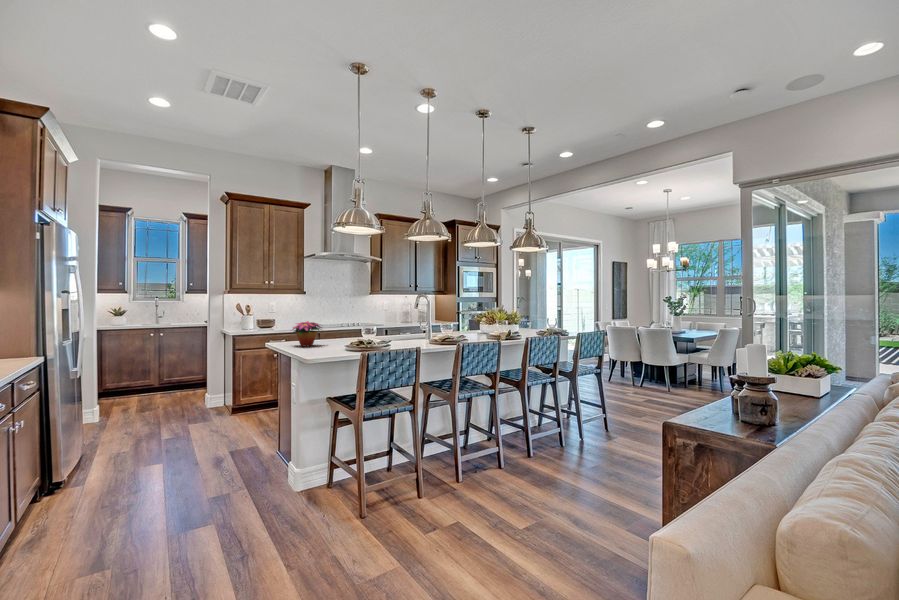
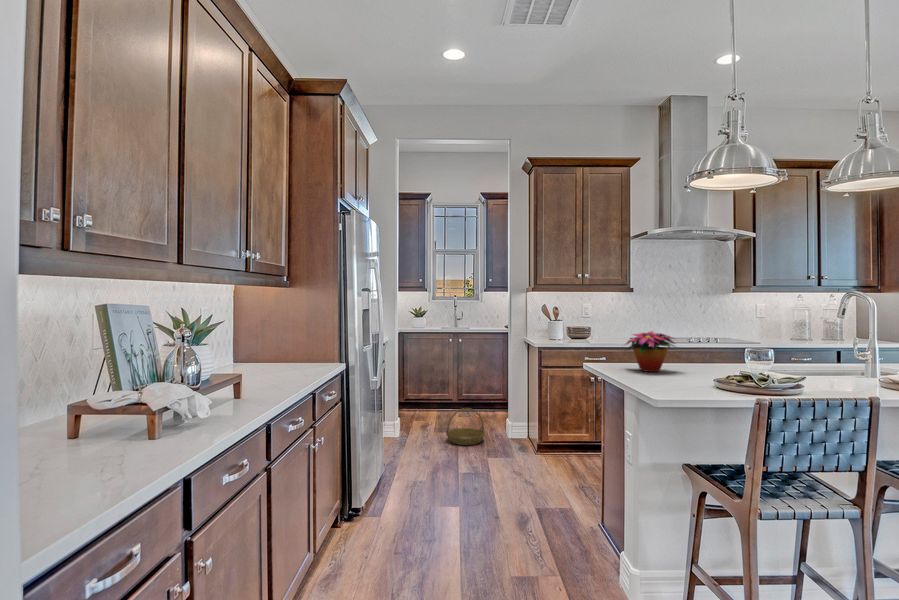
basket: none [148,389,187,420] -> present [446,408,485,445]

